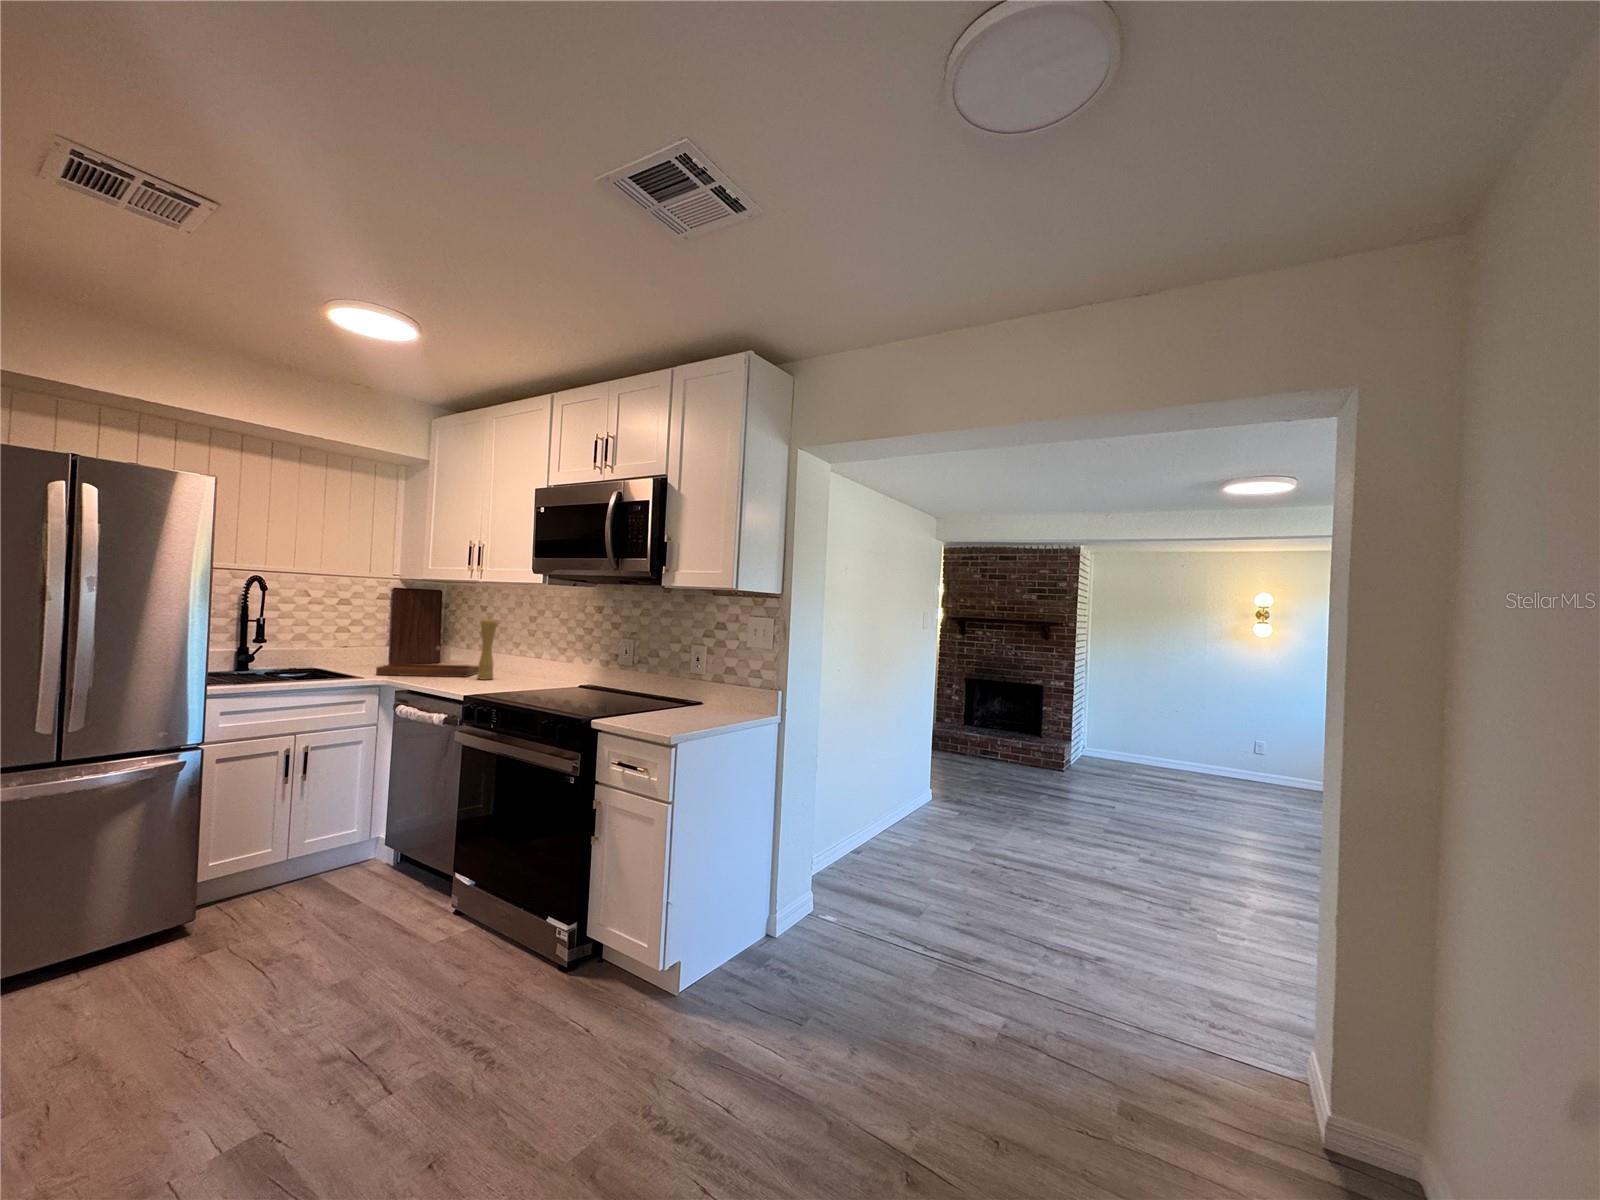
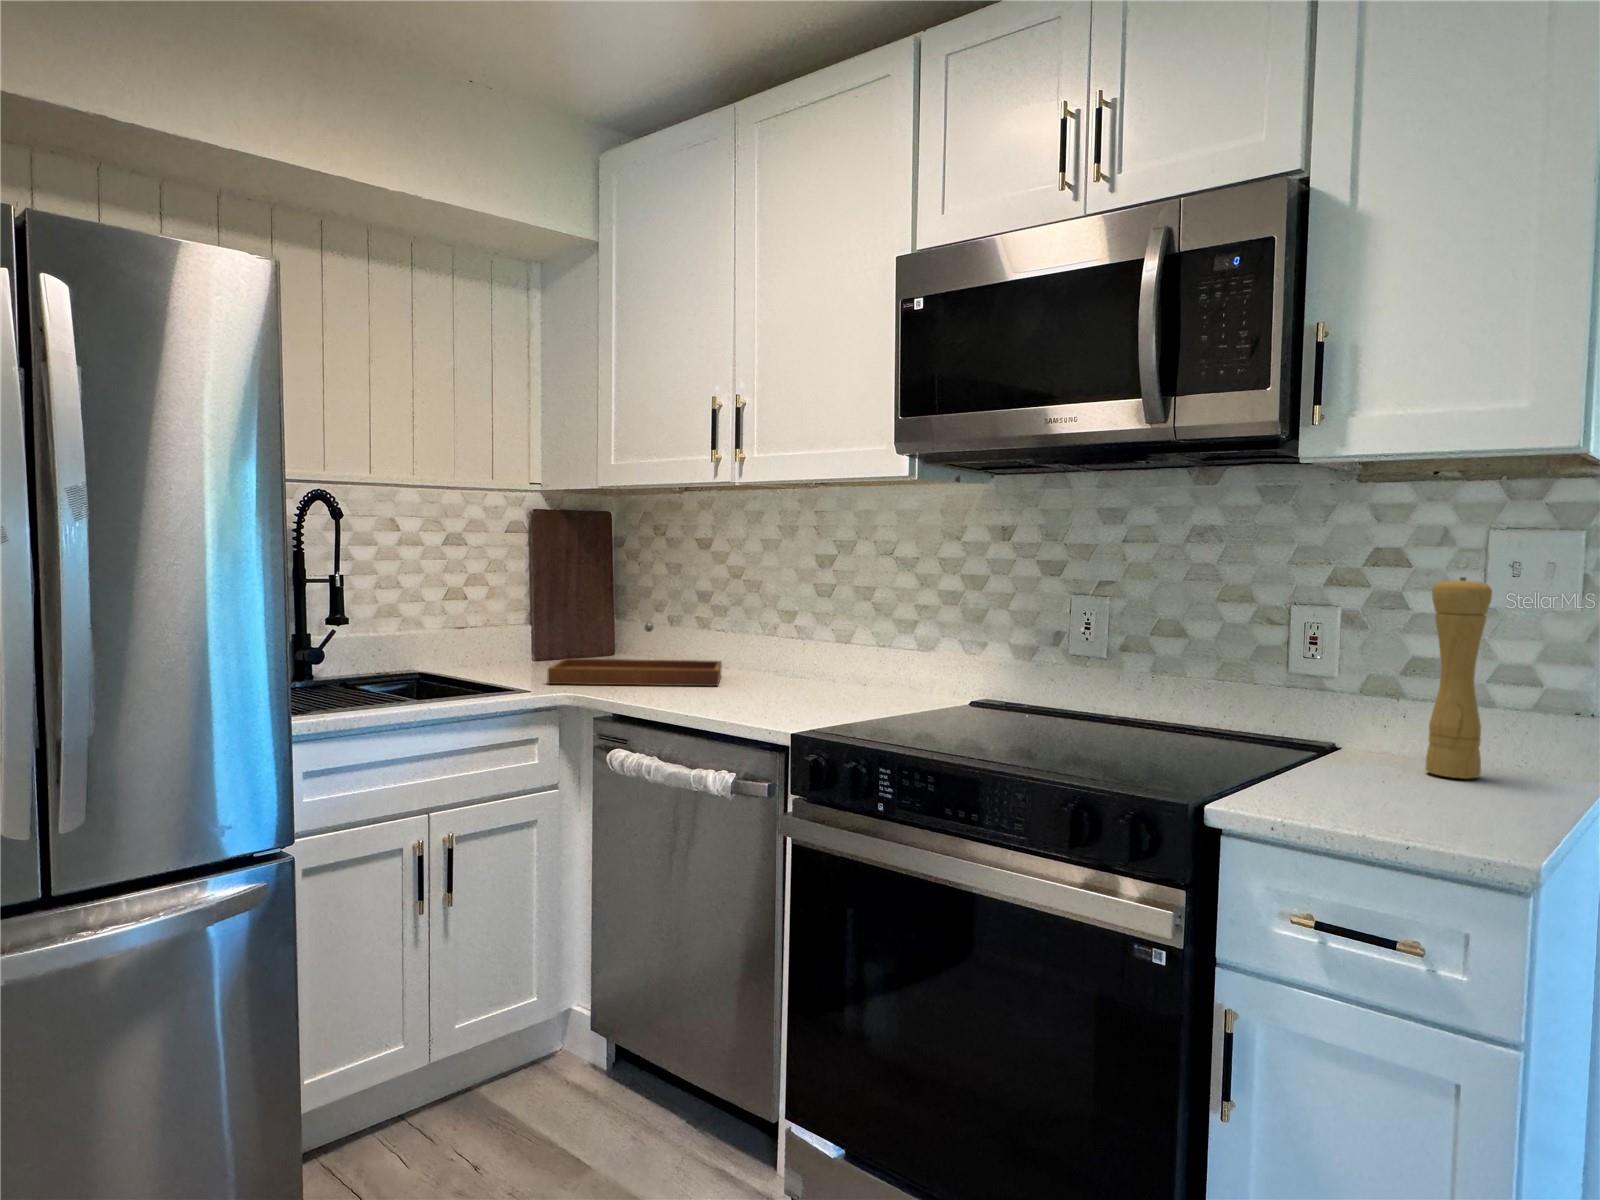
pepper mill: present [477,618,497,680] -> present [1426,577,1492,779]

